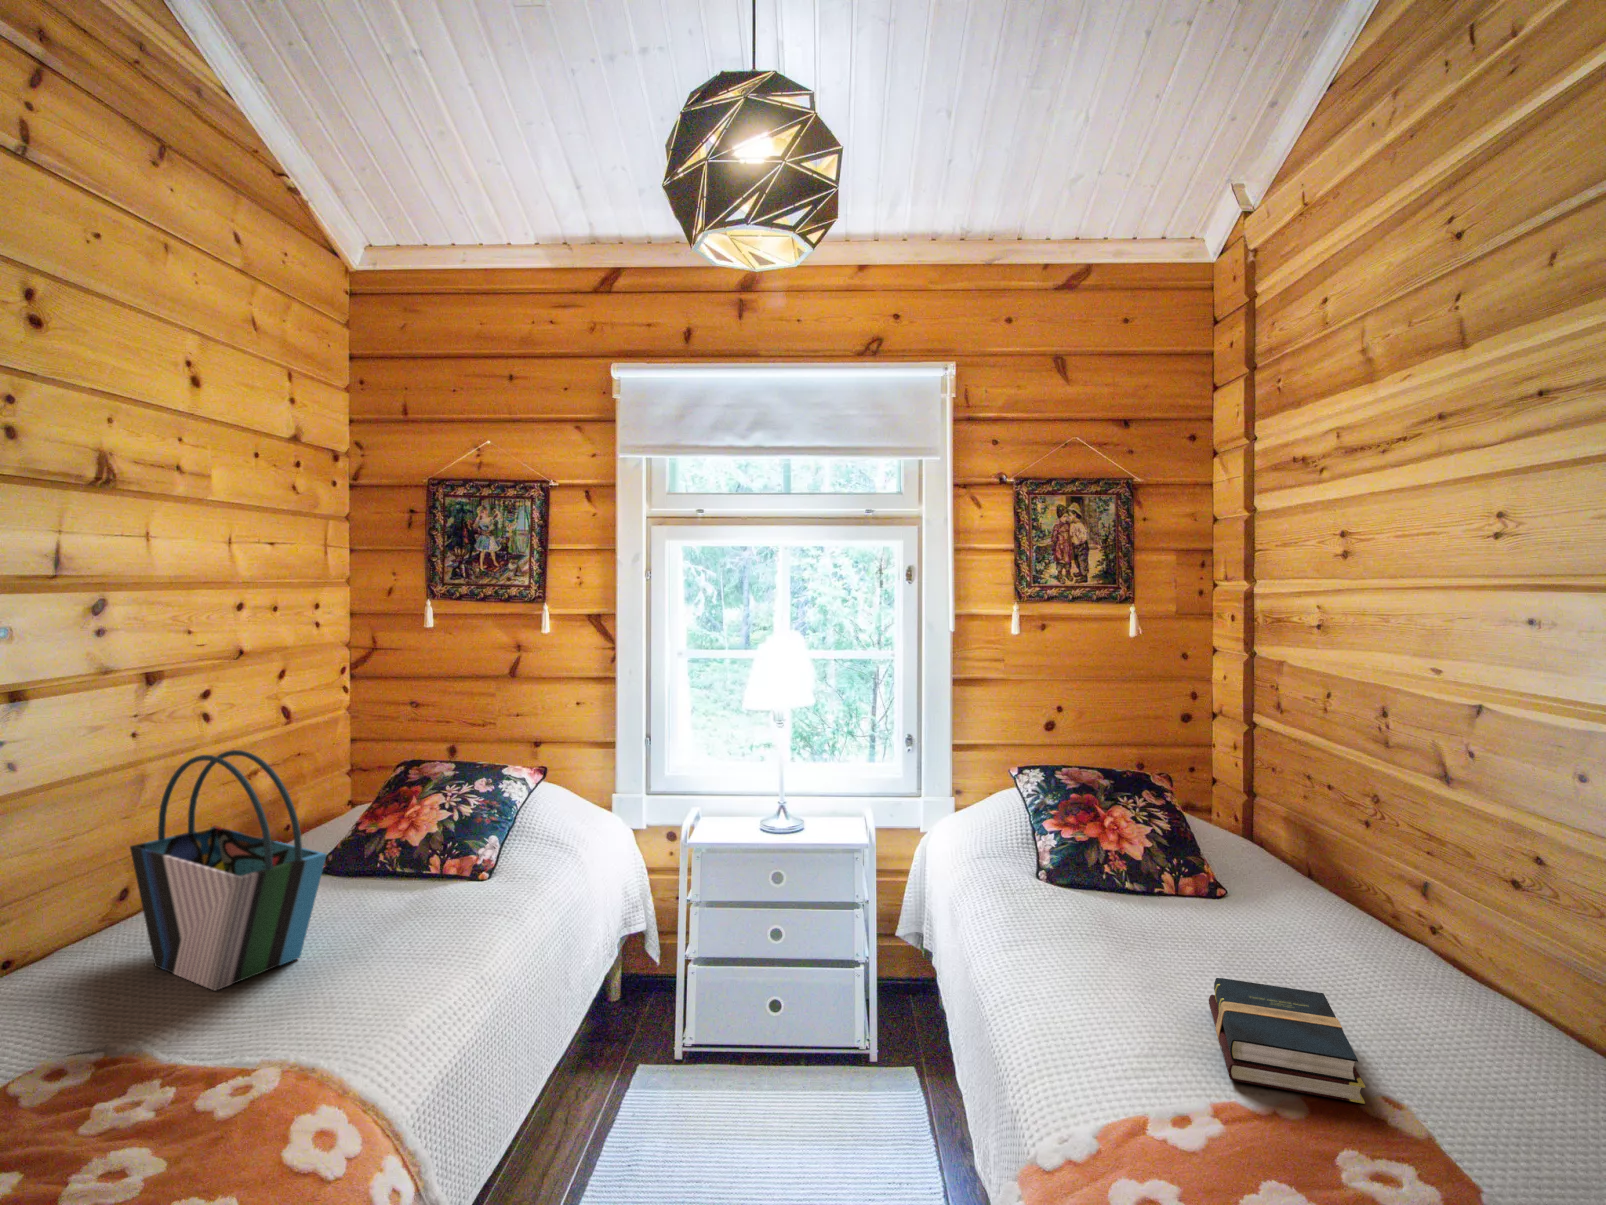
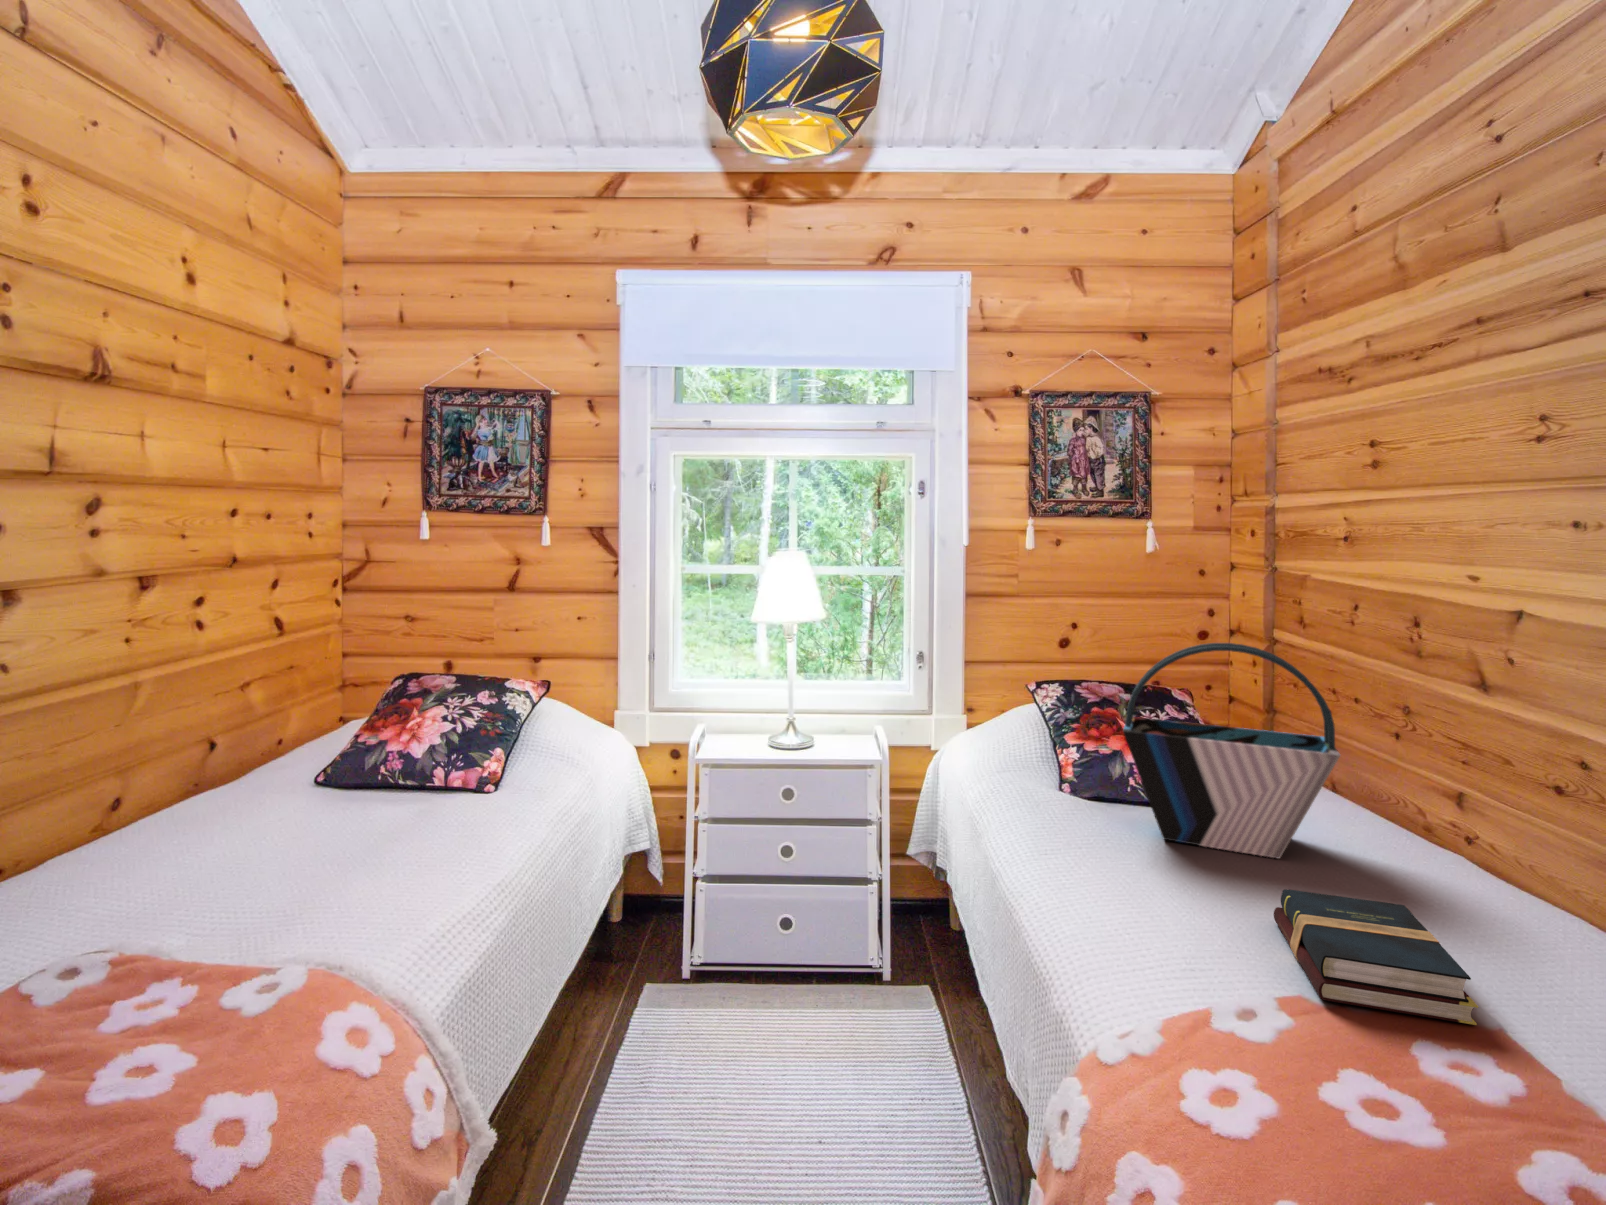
tote bag: present [130,750,326,991] -> present [1123,643,1340,858]

